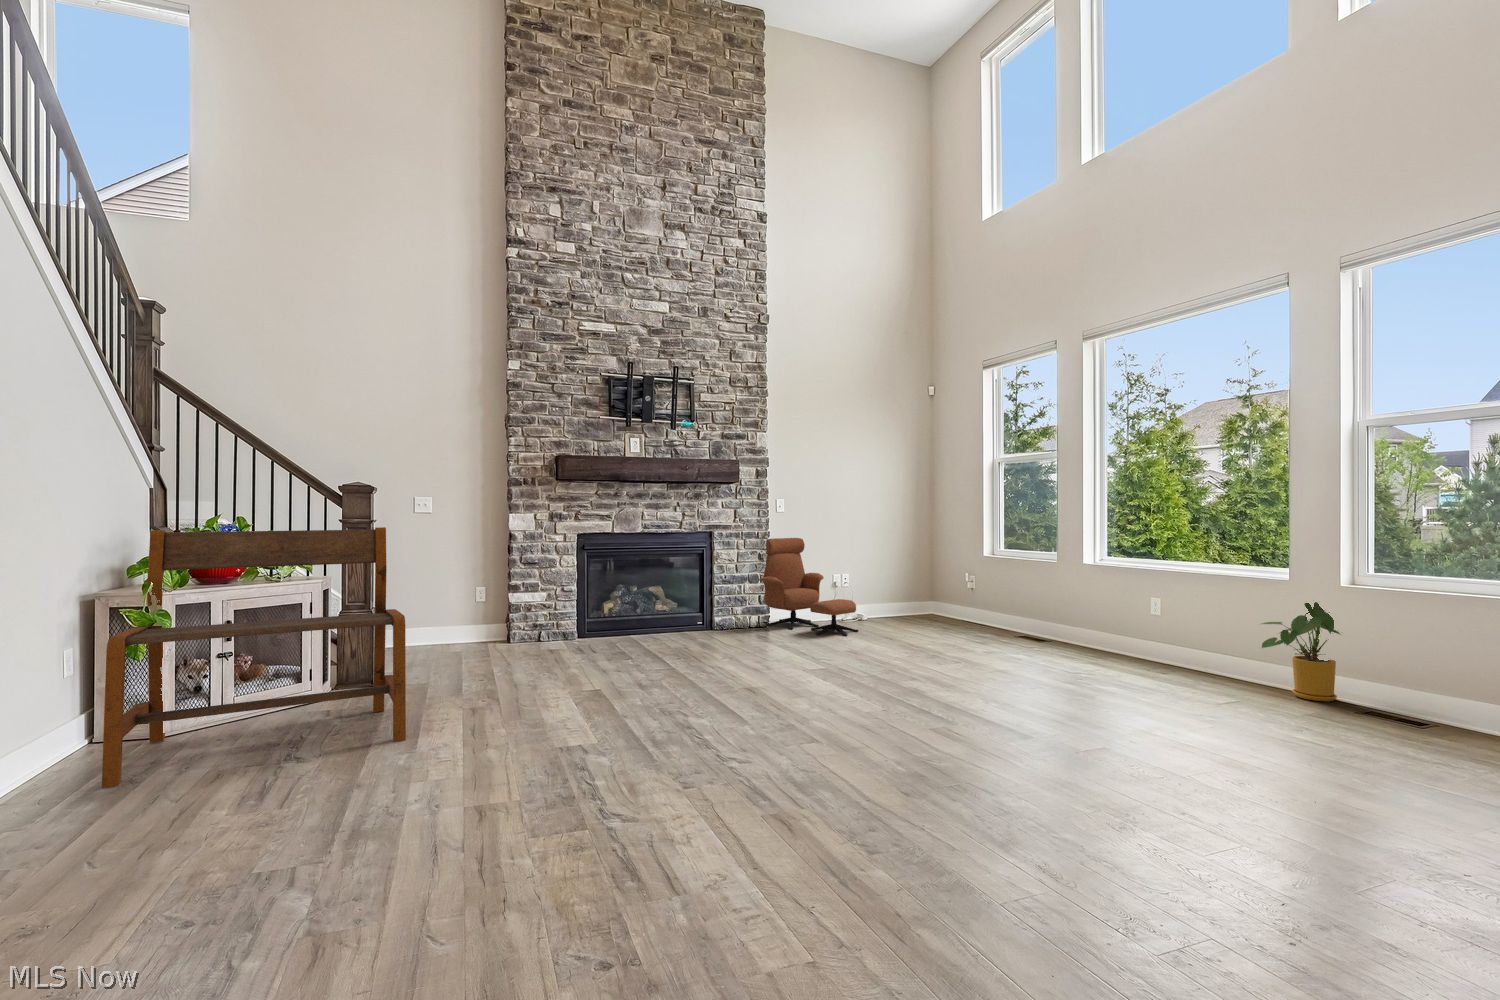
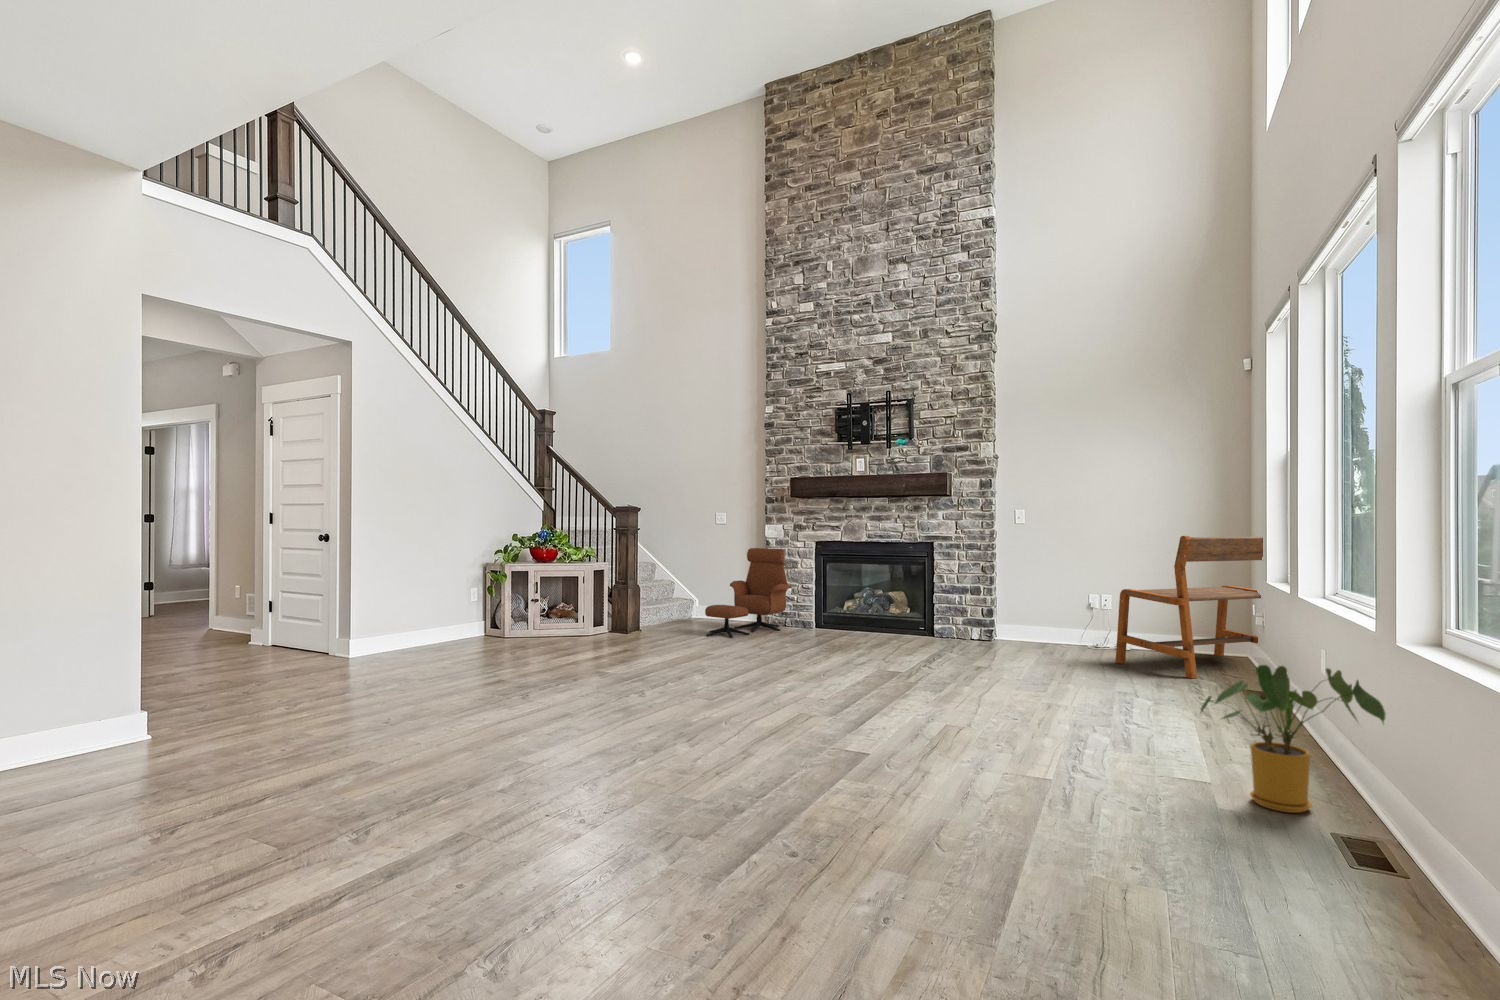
bench: present [102,527,406,788] -> present [1116,536,1263,678]
lounge chair: present [759,538,858,636] -> present [705,548,792,638]

